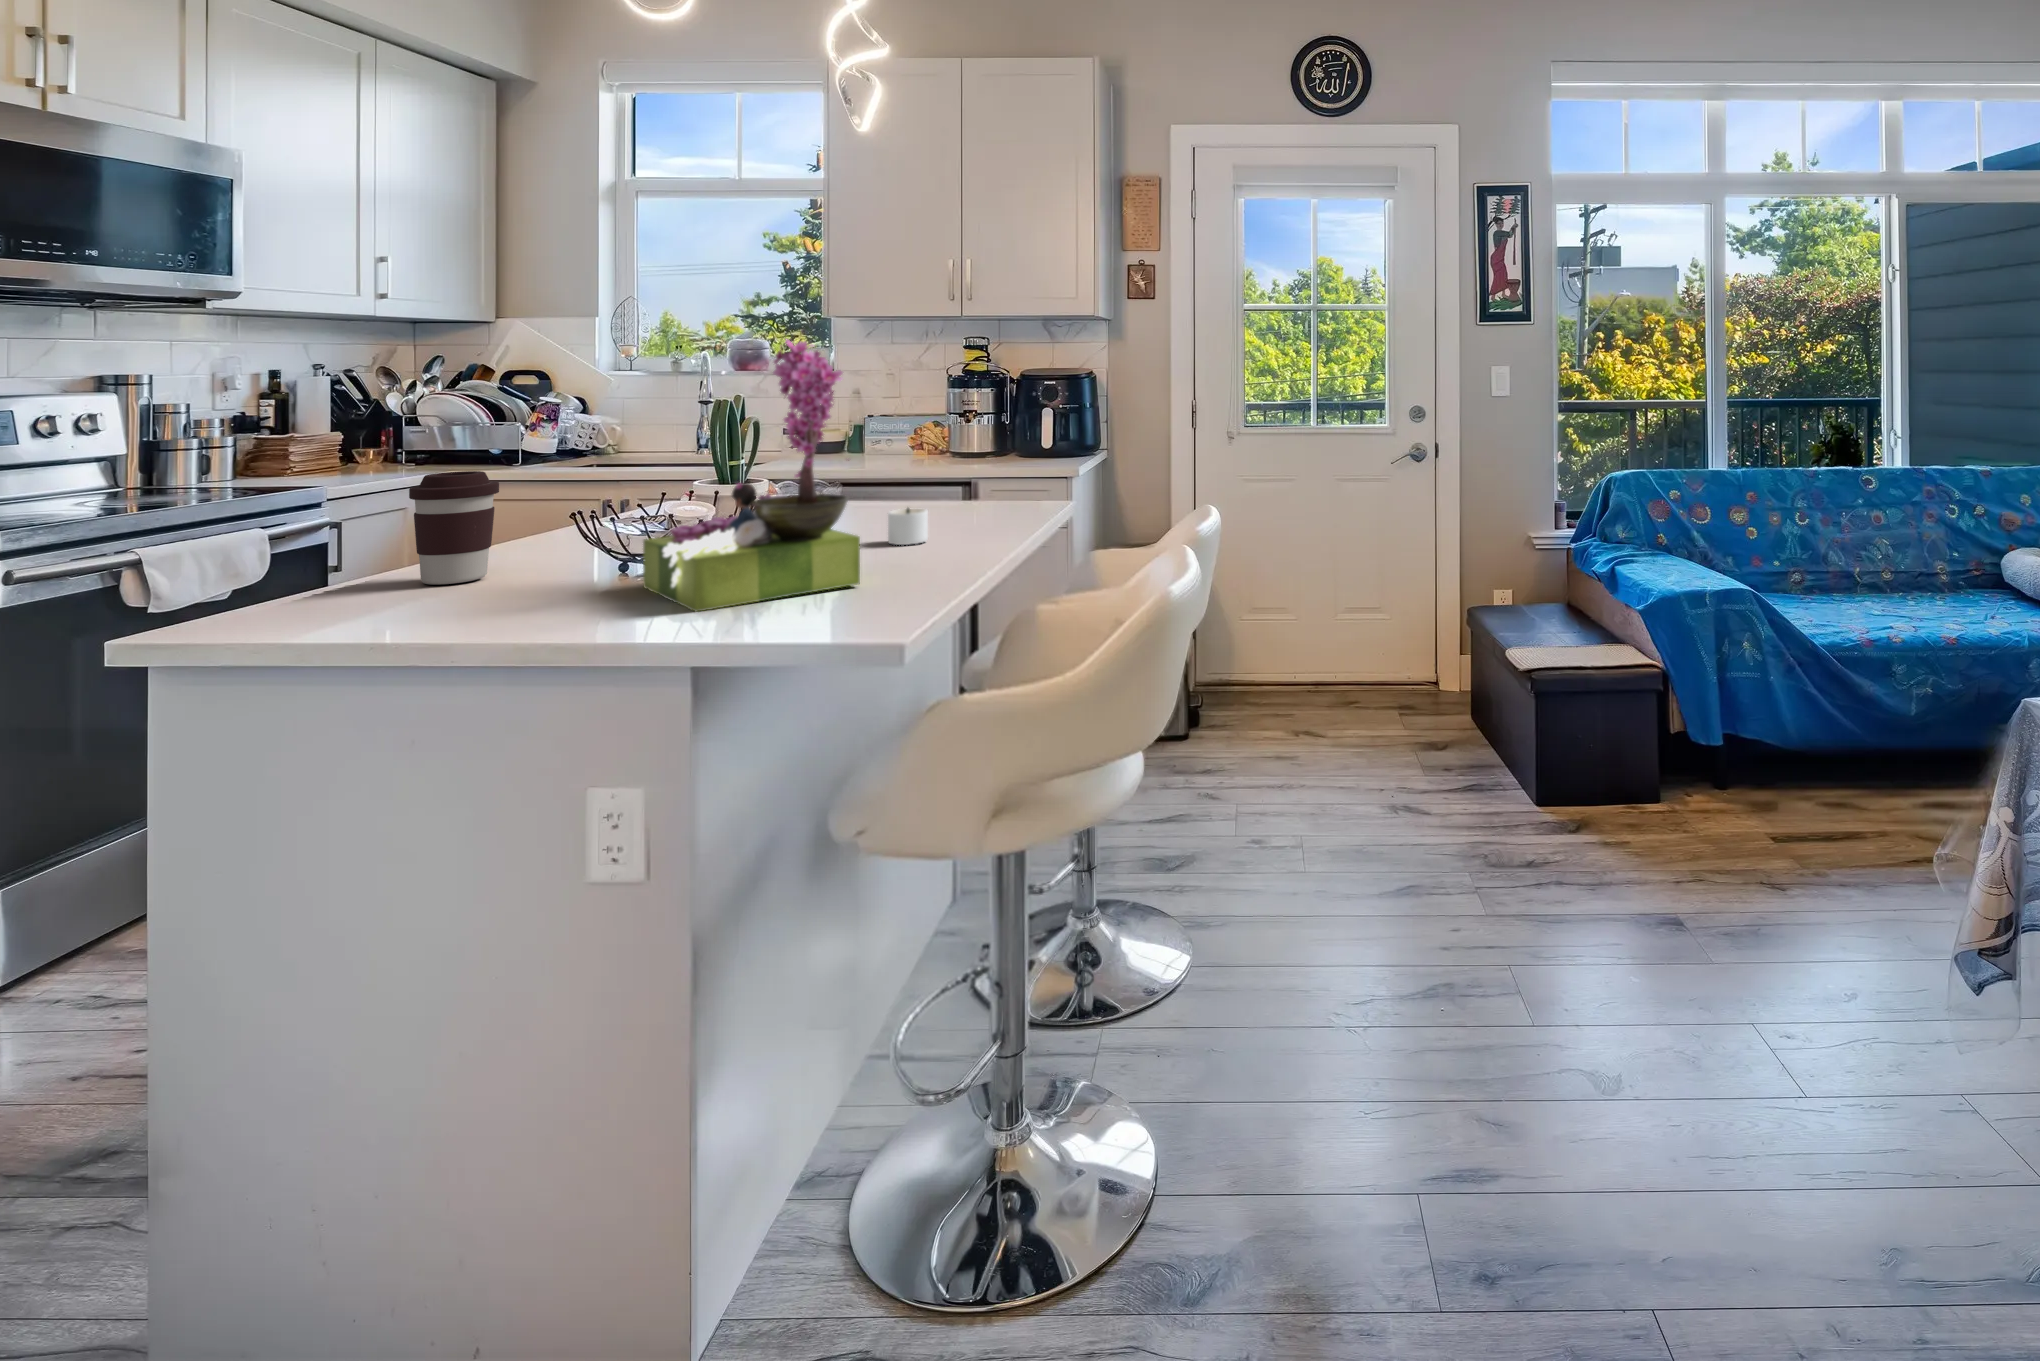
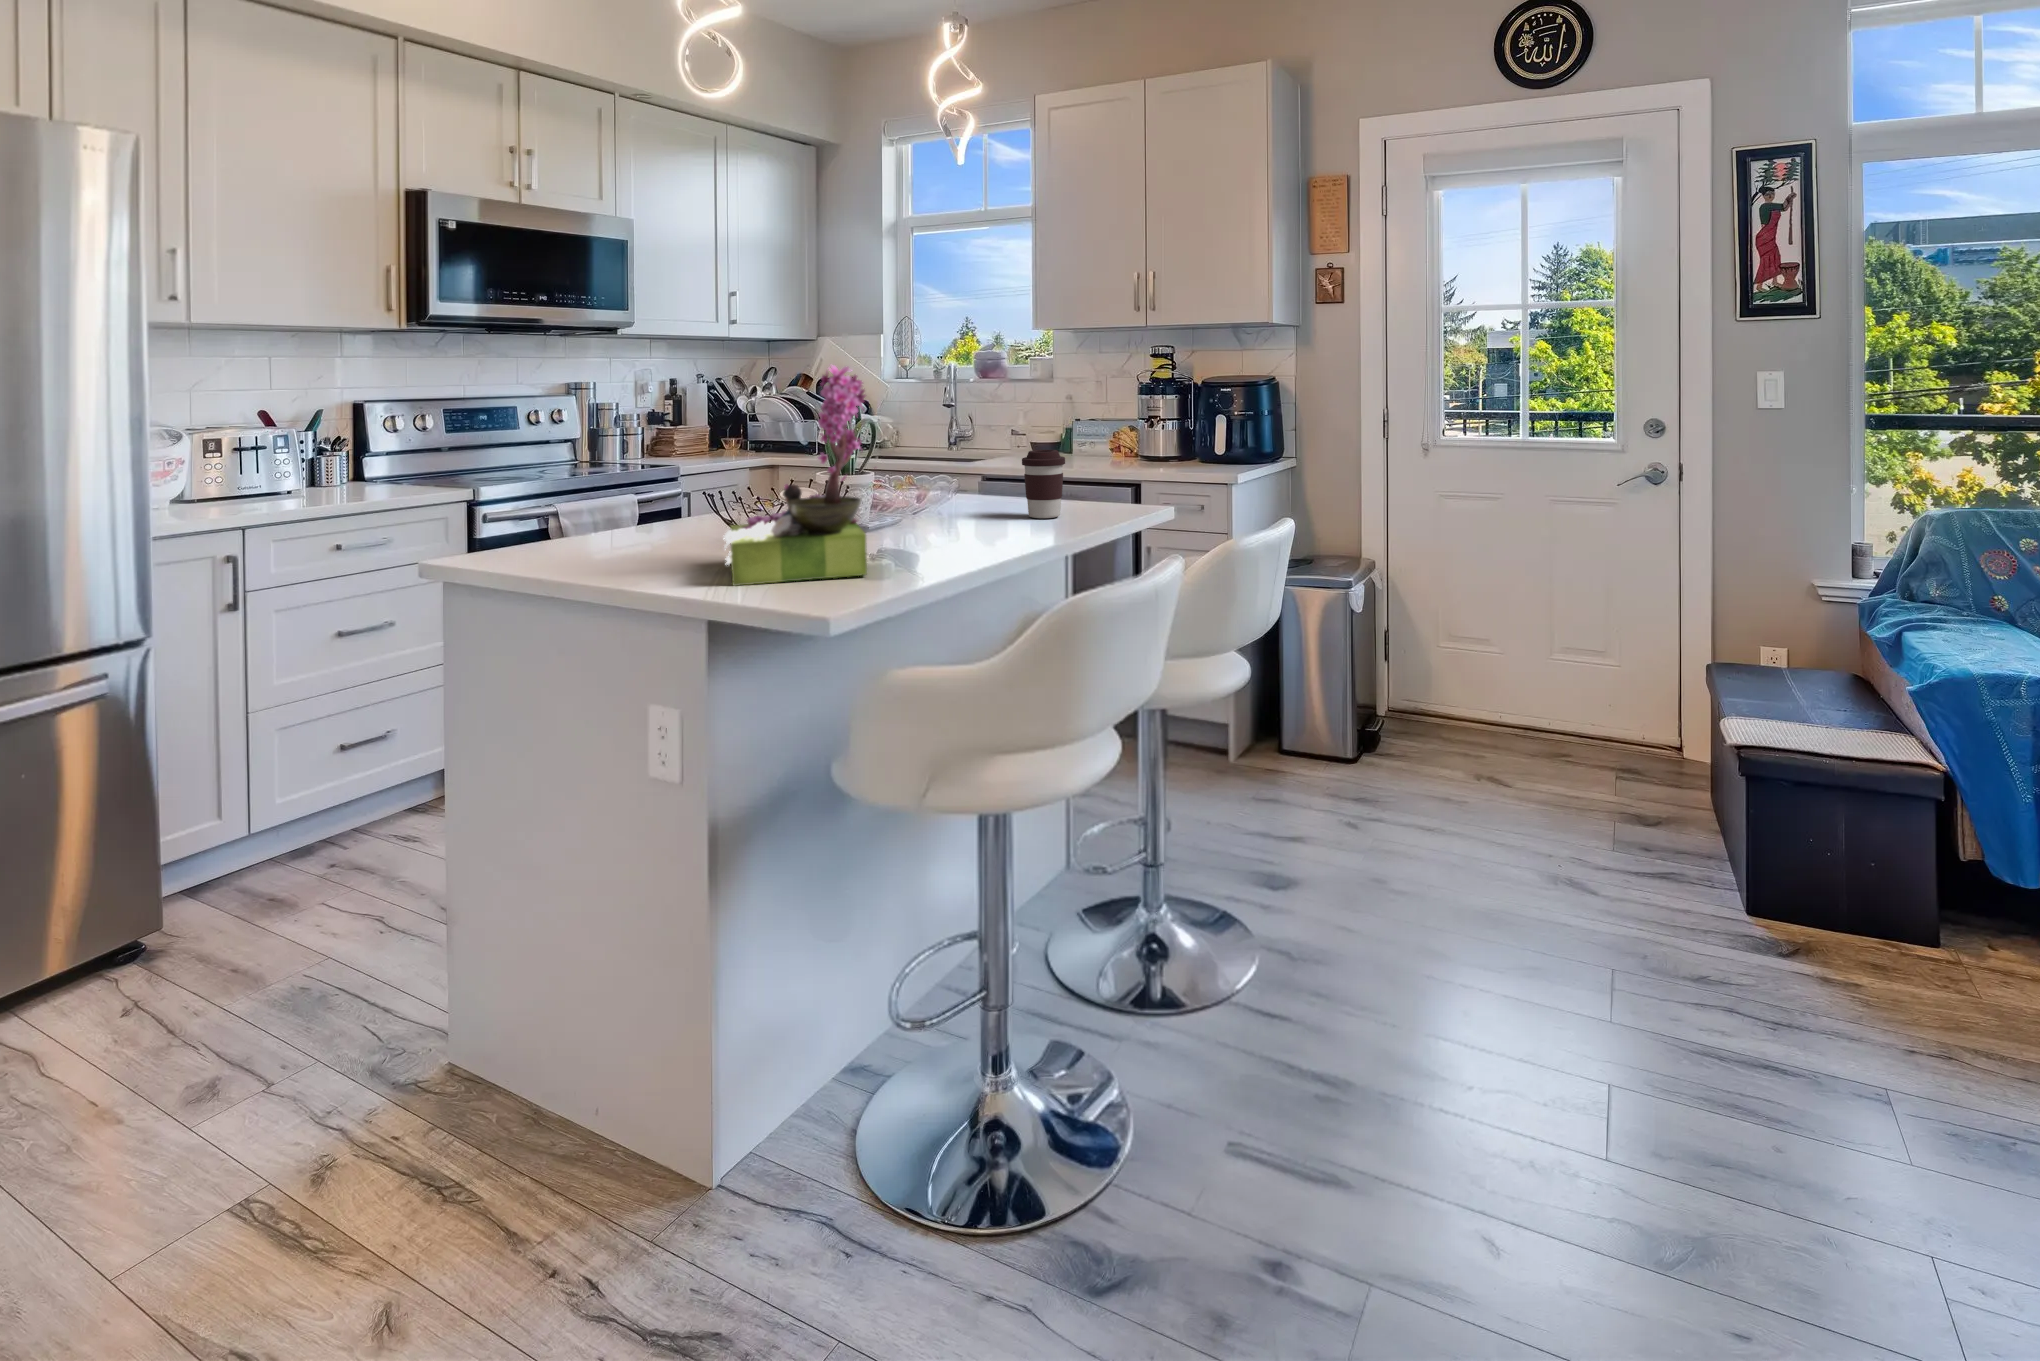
coffee cup: present [409,471,499,585] -> present [1022,450,1065,518]
candle: present [888,508,928,545] -> none [947,510,996,543]

